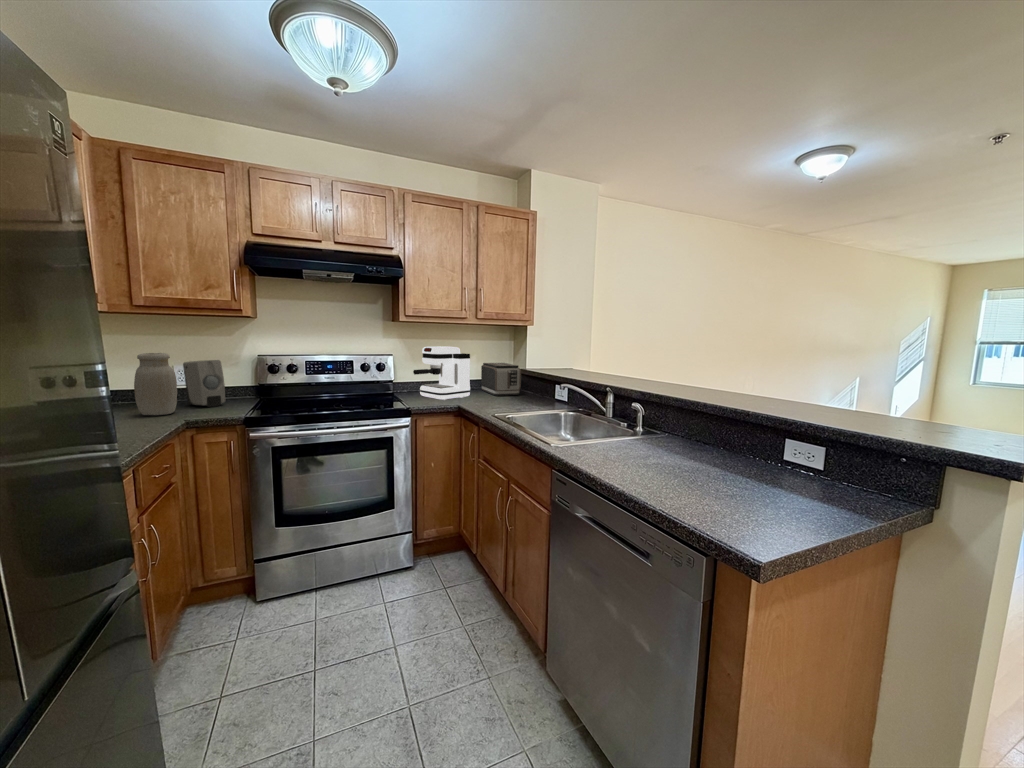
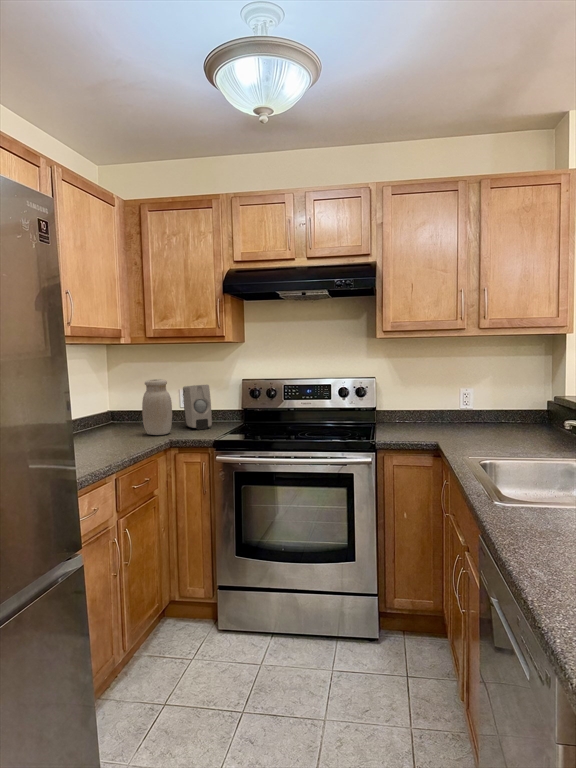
coffee maker: present [413,346,470,400] -> none [392,367,466,437]
toaster: present [481,363,521,396] -> none [497,387,547,435]

